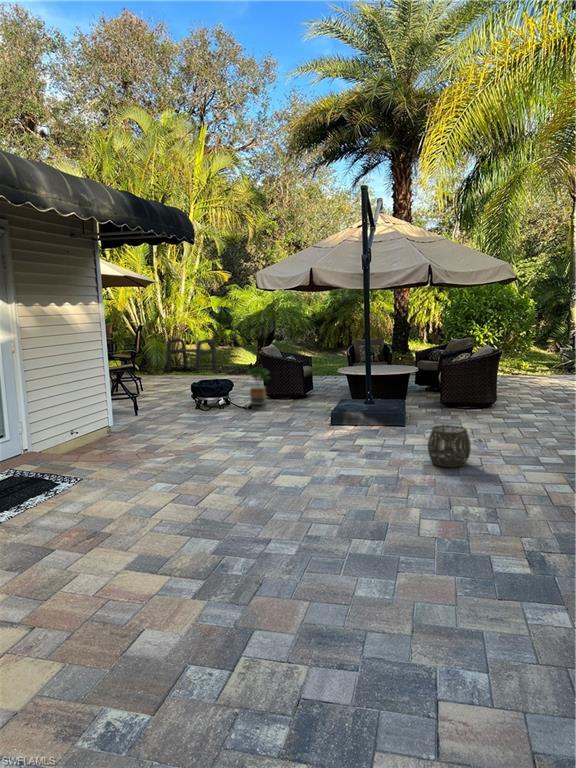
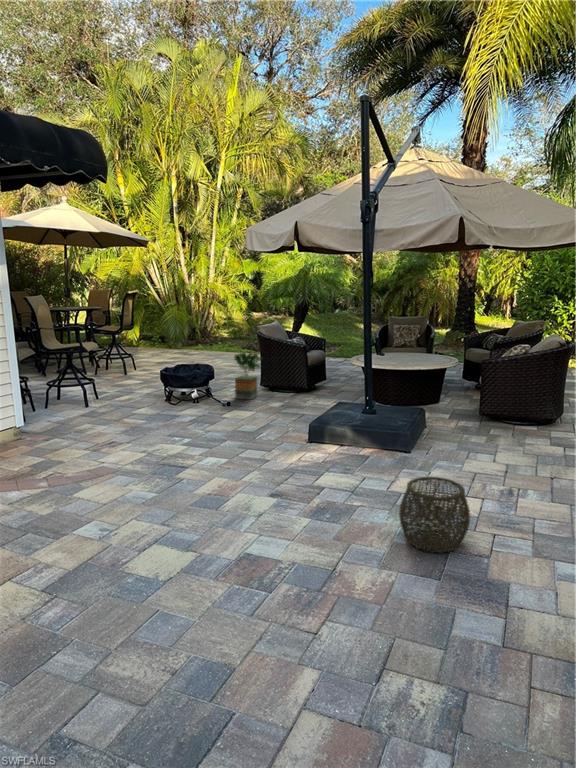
bench: present [167,338,216,373] -> none [188,307,243,348]

